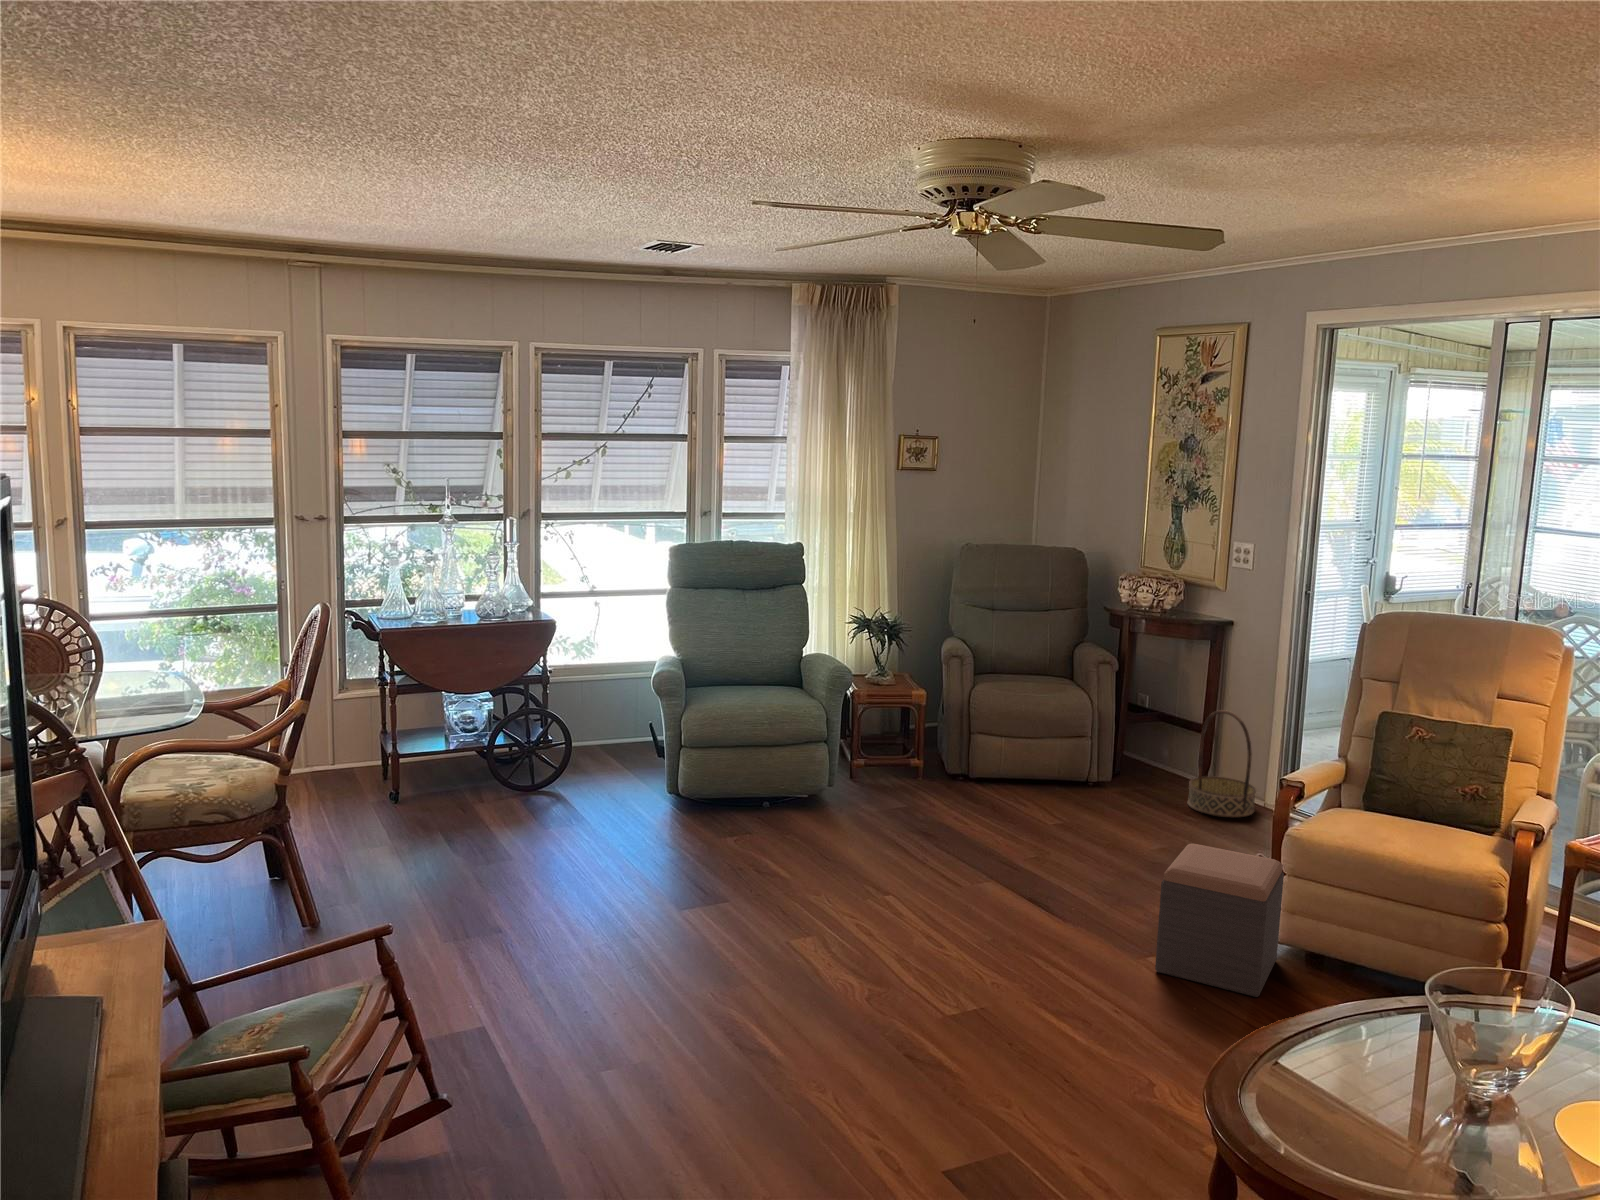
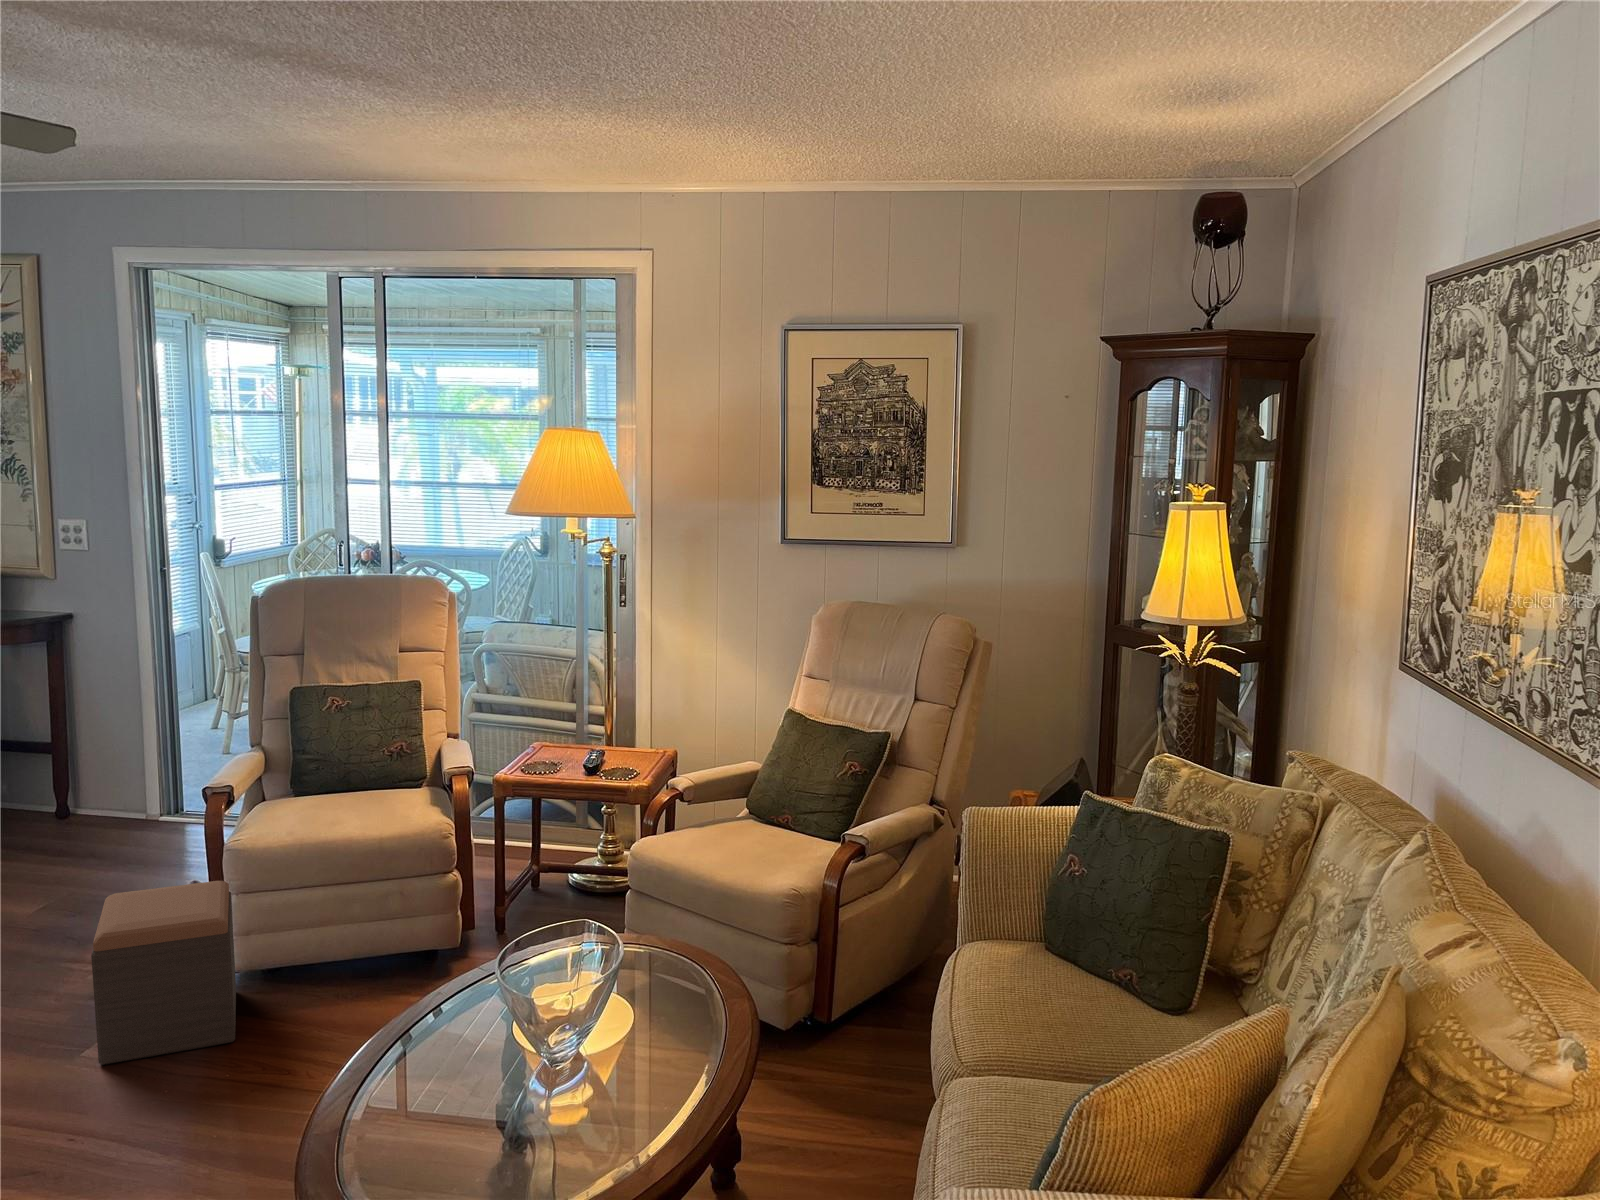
basket: present [1188,710,1256,817] -> none [50,721,139,848]

